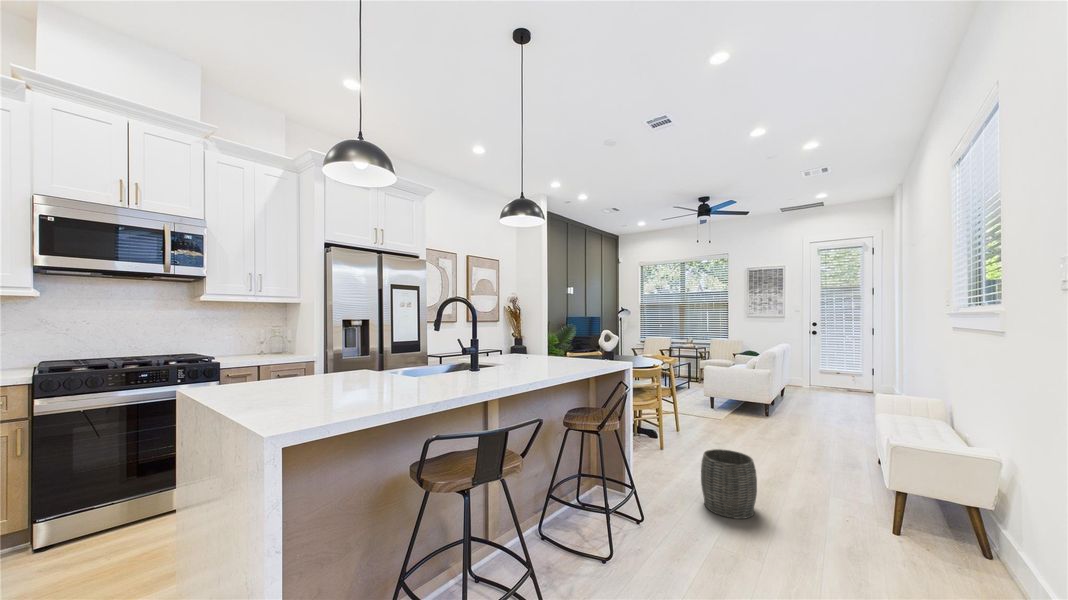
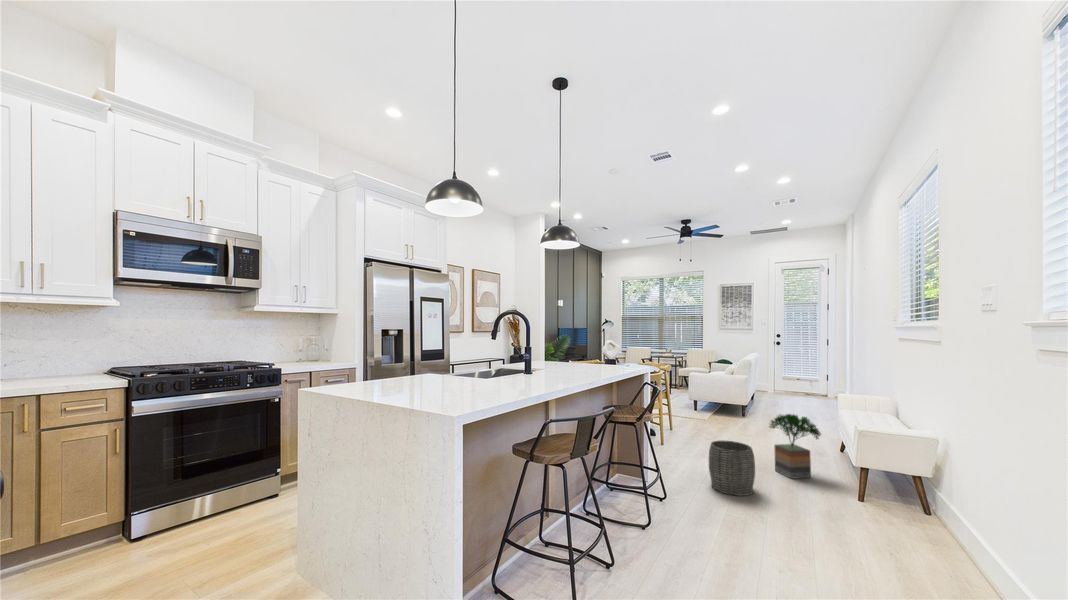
potted tree: none [780,417,848,497] -> present [769,414,821,479]

